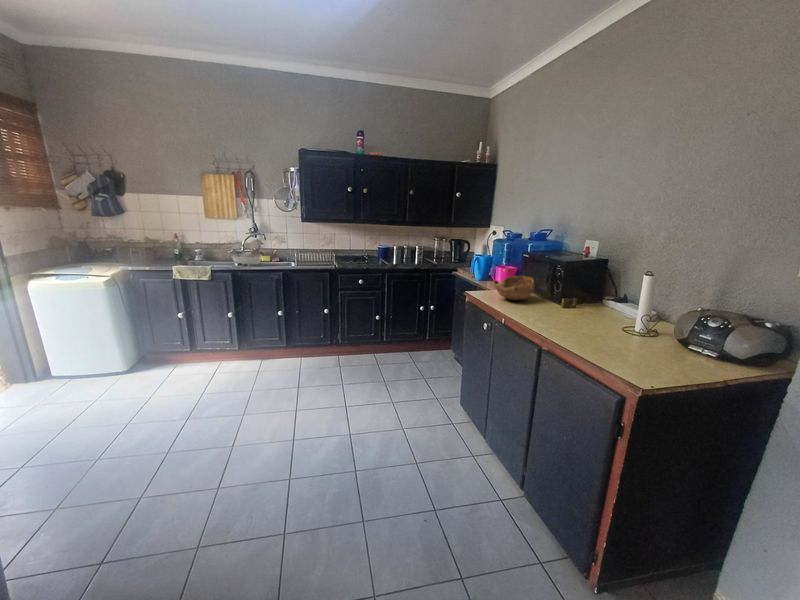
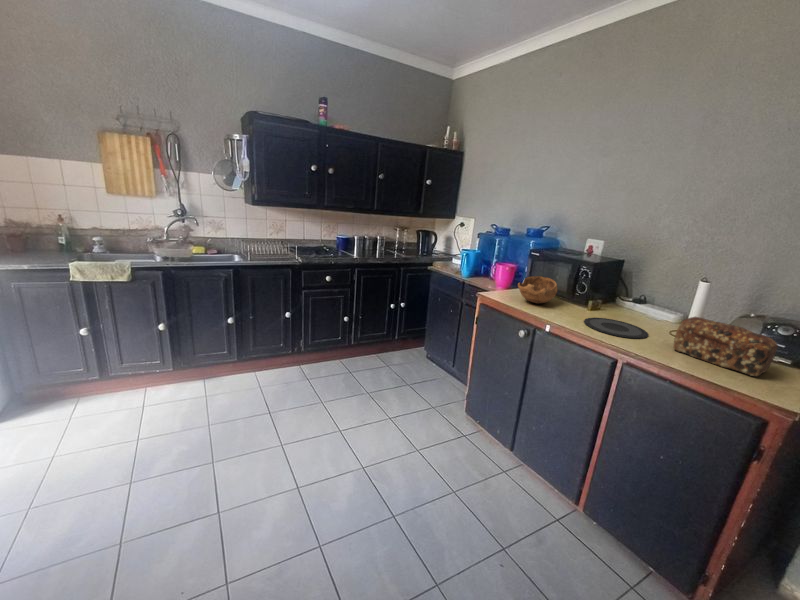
bread loaf: none [611,309,712,368] -> present [673,317,778,376]
plate: none [542,313,603,332] -> present [584,318,648,339]

